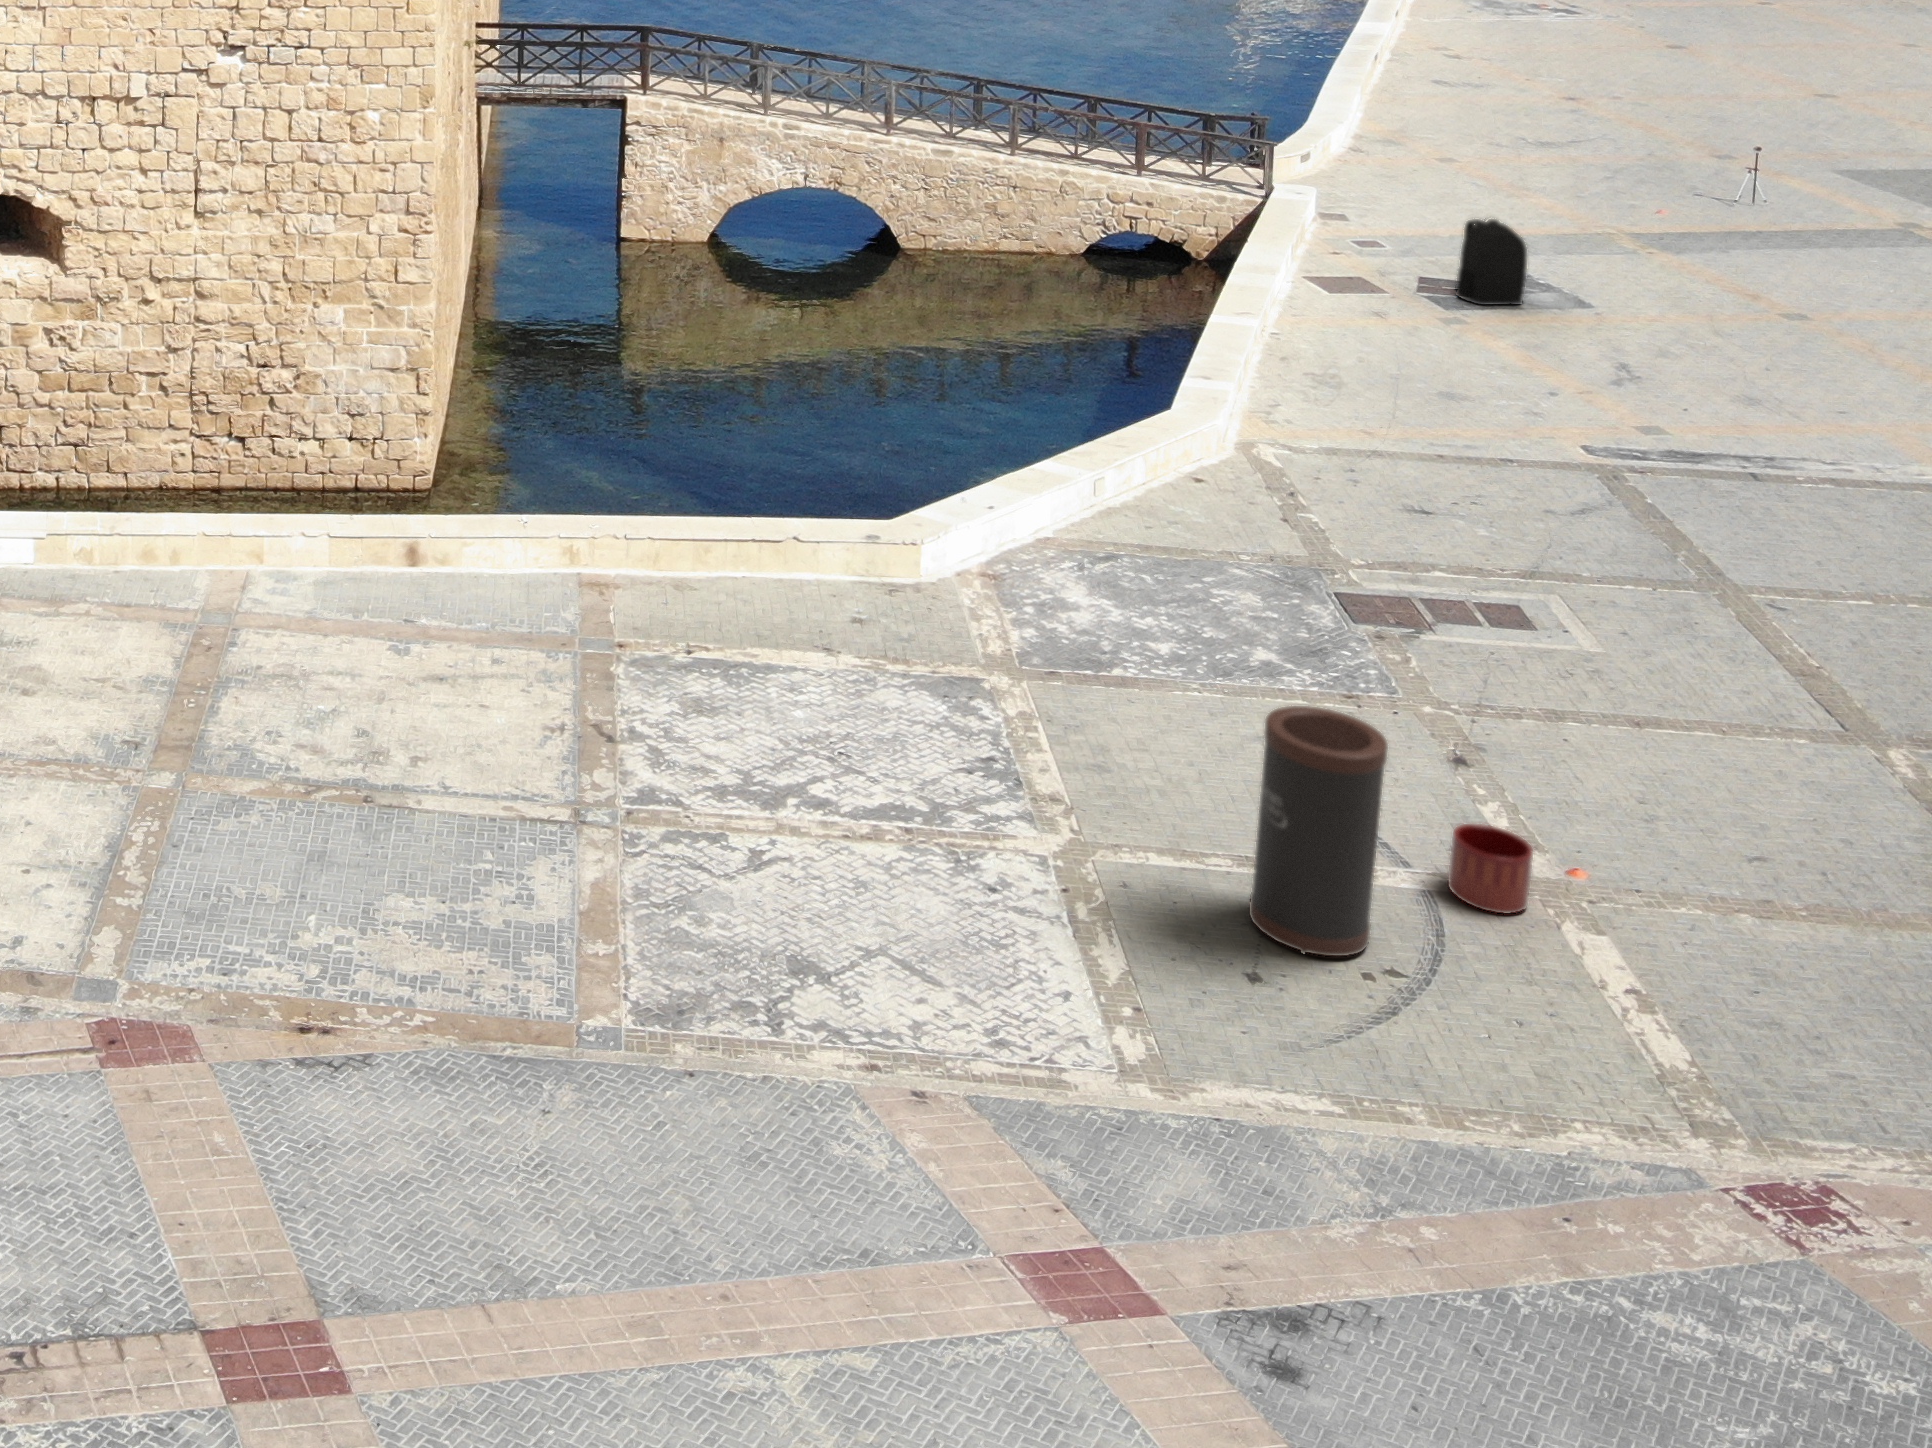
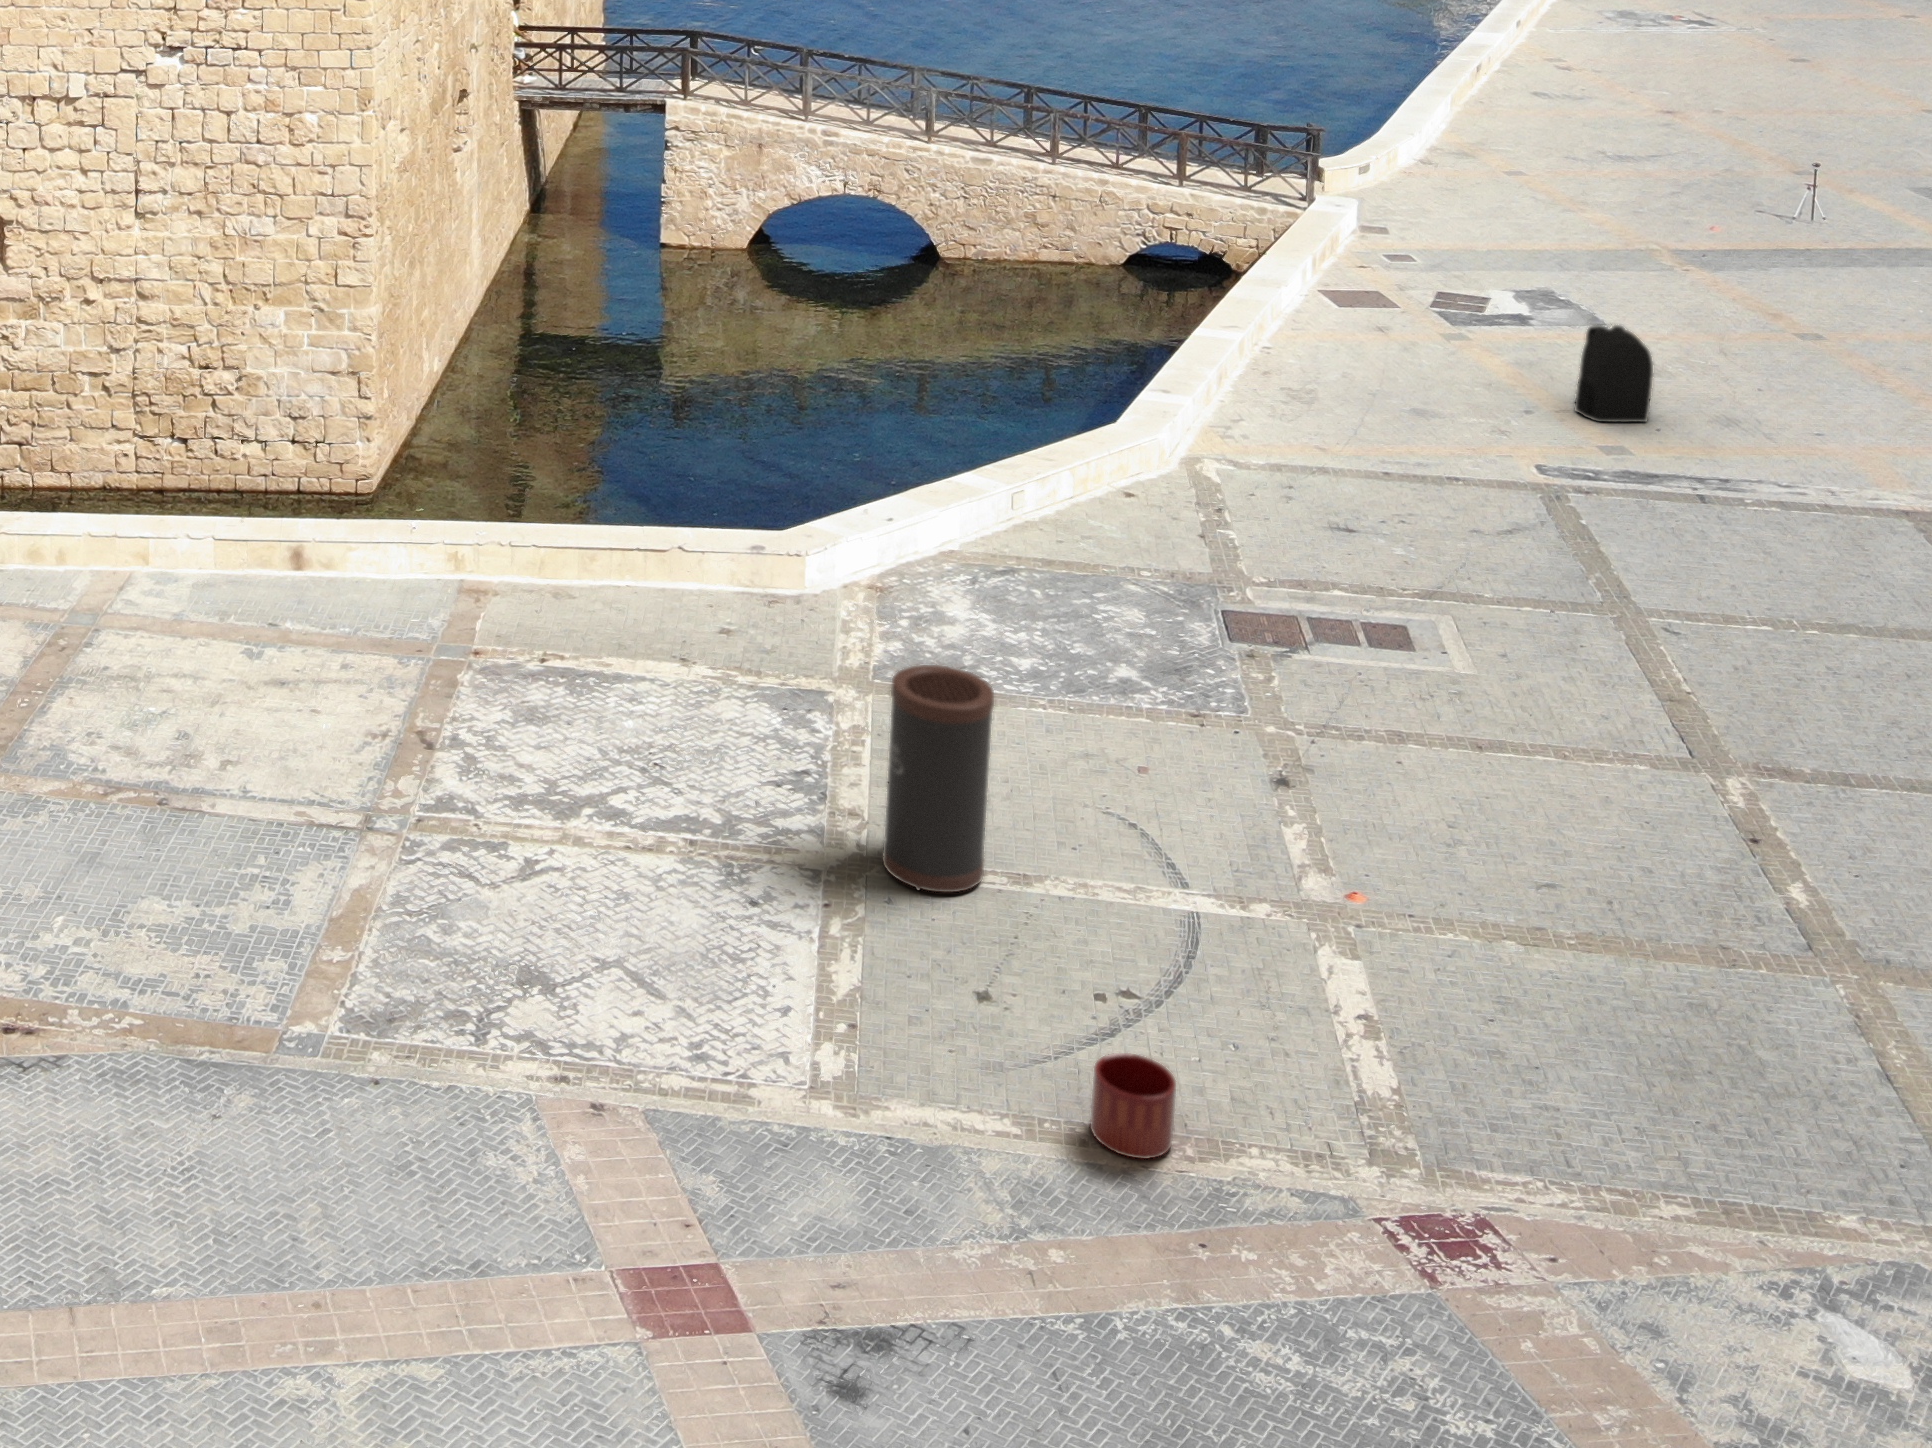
backpack: present [1455,219,1527,305] -> present [1575,325,1653,422]
planter: present [1448,824,1533,913] -> present [1090,1053,1176,1159]

